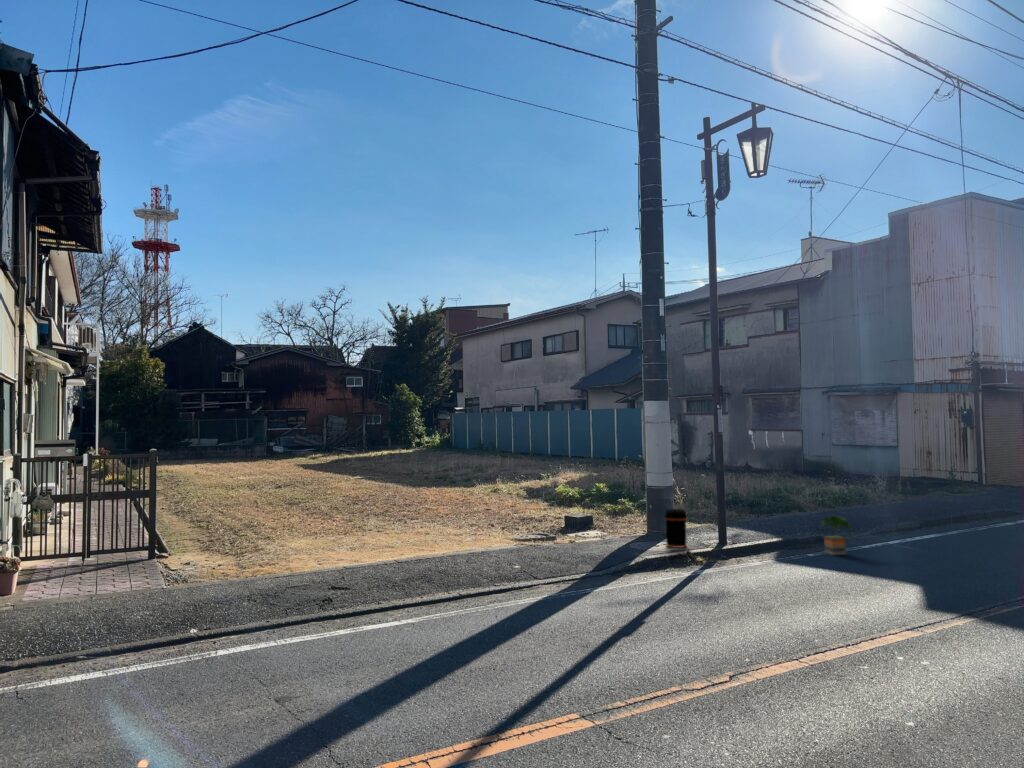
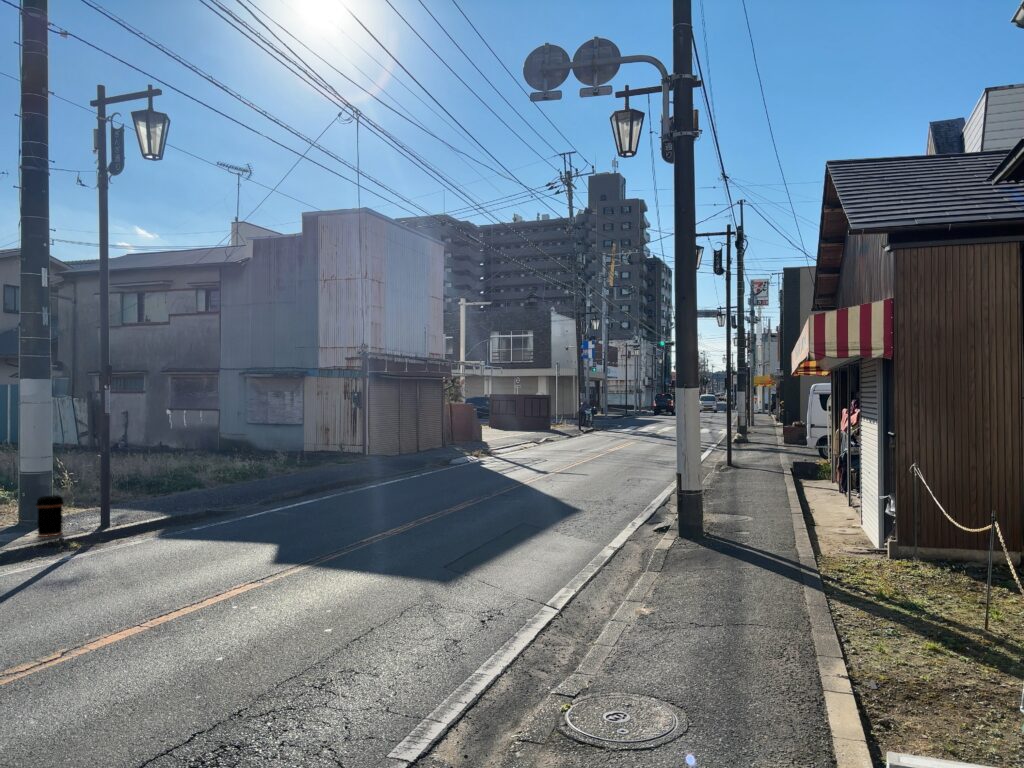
potted tree: present [822,516,851,555] -> none [204,488,232,525]

